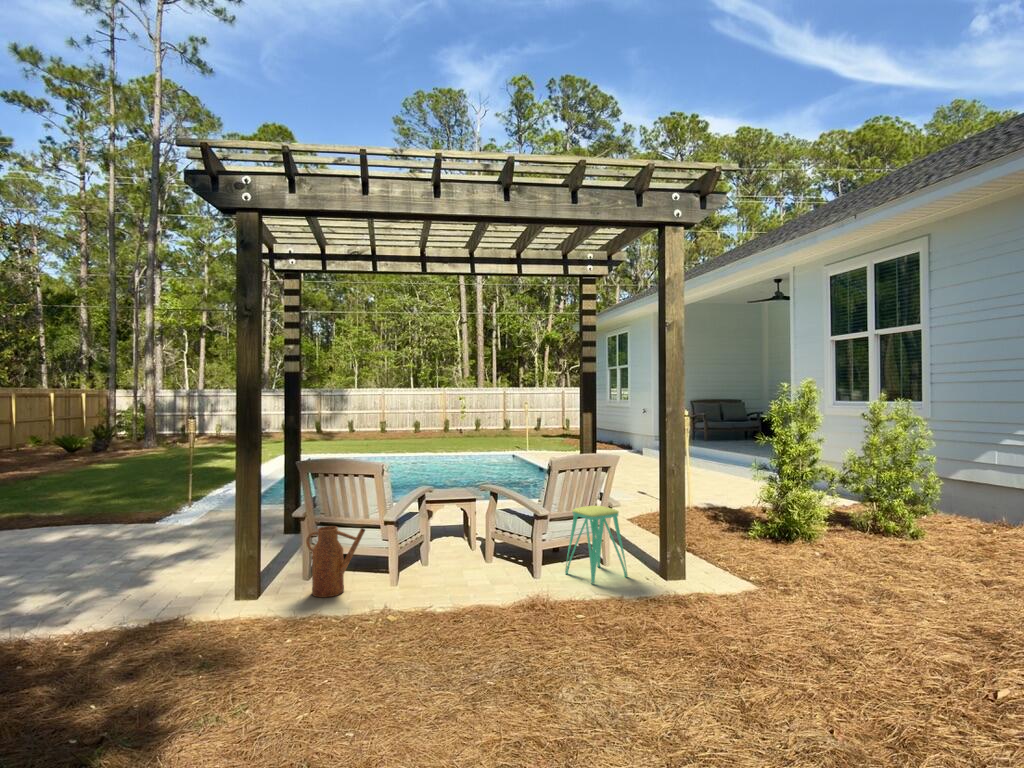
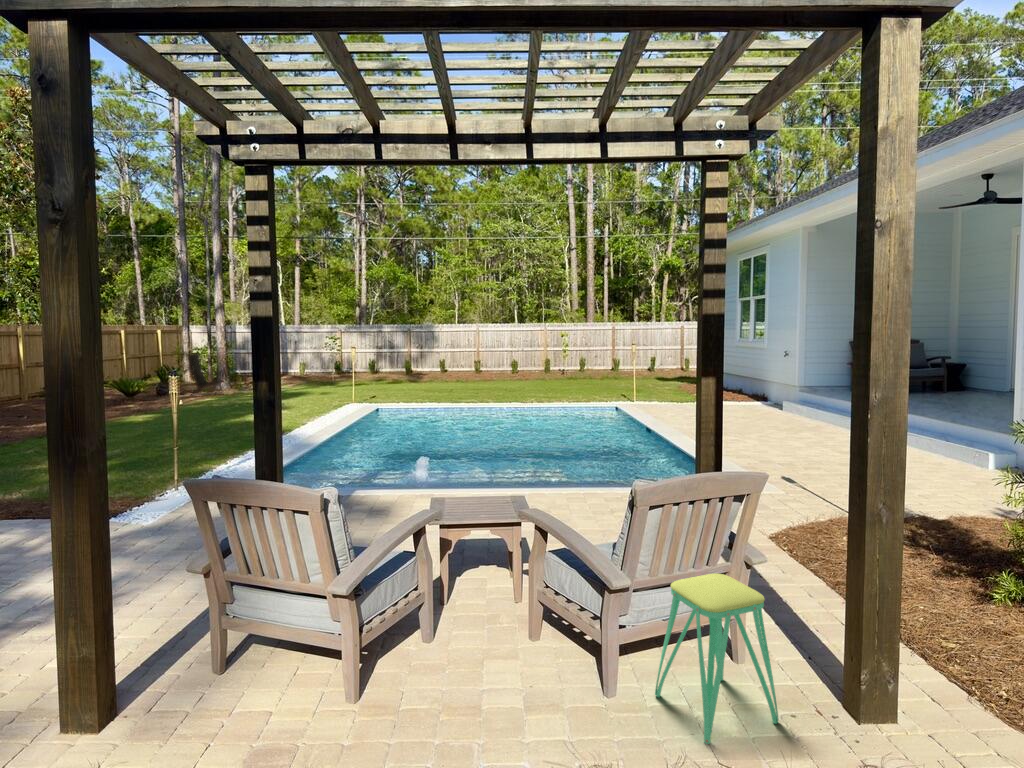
lounge chair: none [108,413,142,453] -> present [188,354,222,393]
watering can: present [306,526,365,597] -> none [192,596,278,727]

